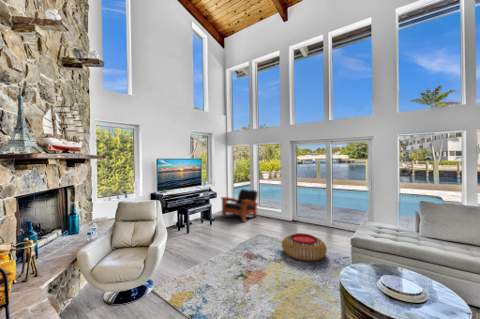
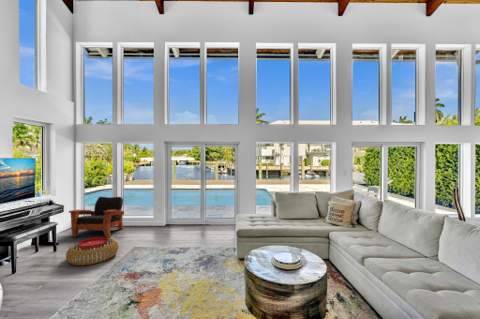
pouf: present [282,233,327,261] -> present [66,237,118,266]

